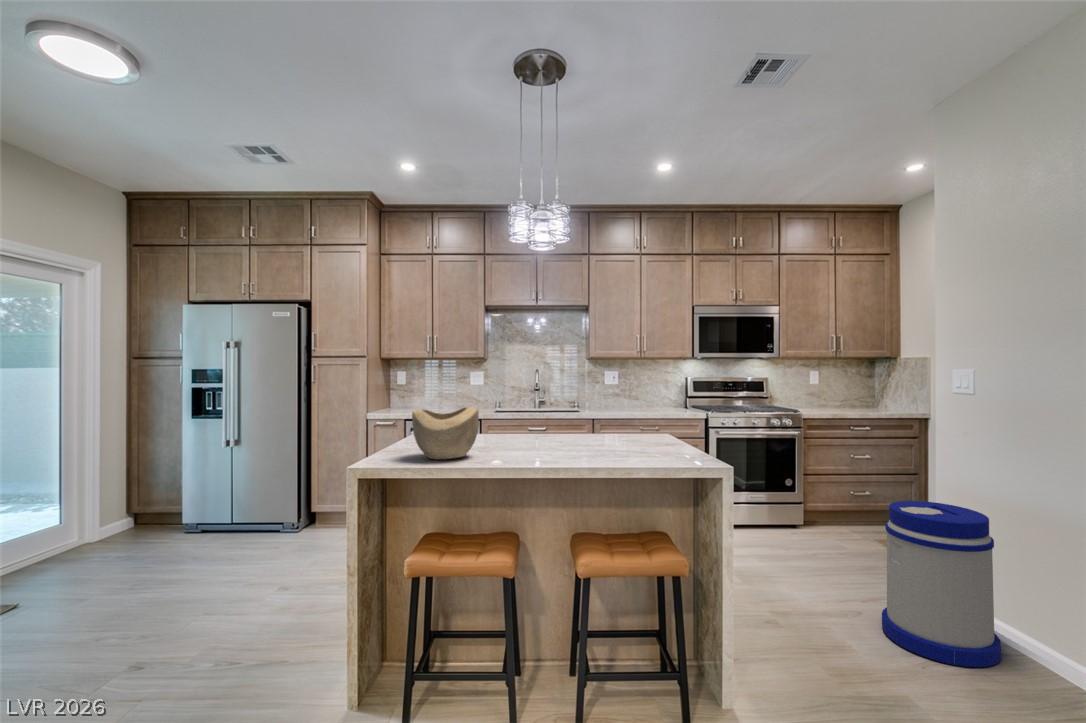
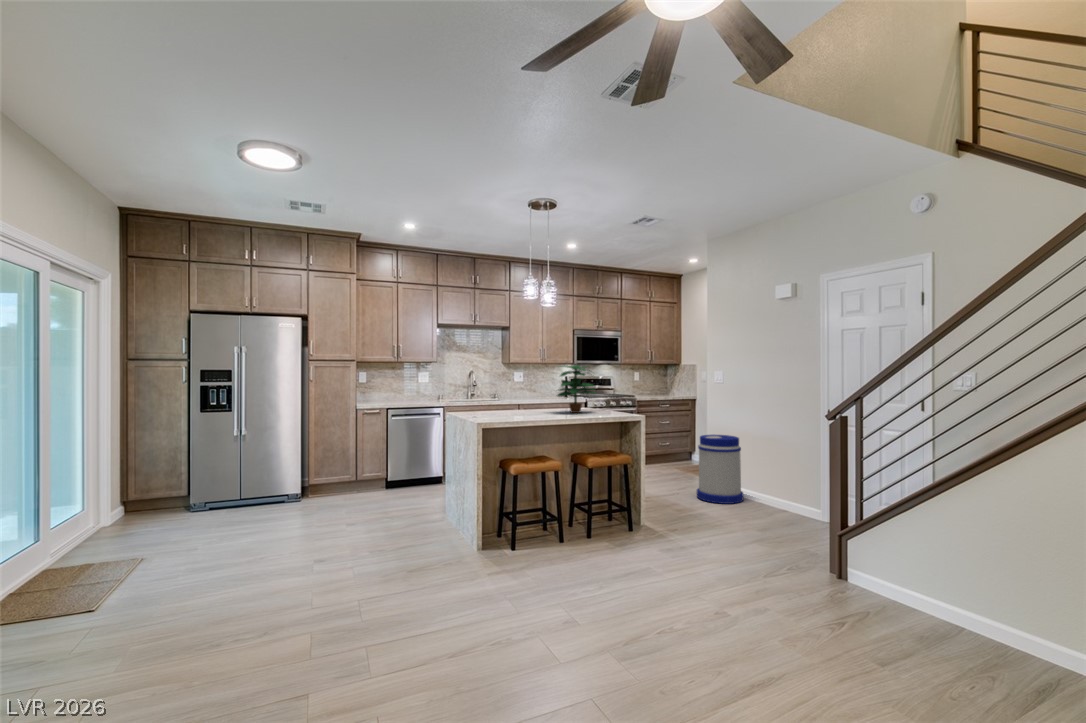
potted plant: none [521,361,610,452] -> present [558,365,595,413]
decorative bowl: present [412,407,479,459] -> none [514,390,548,417]

